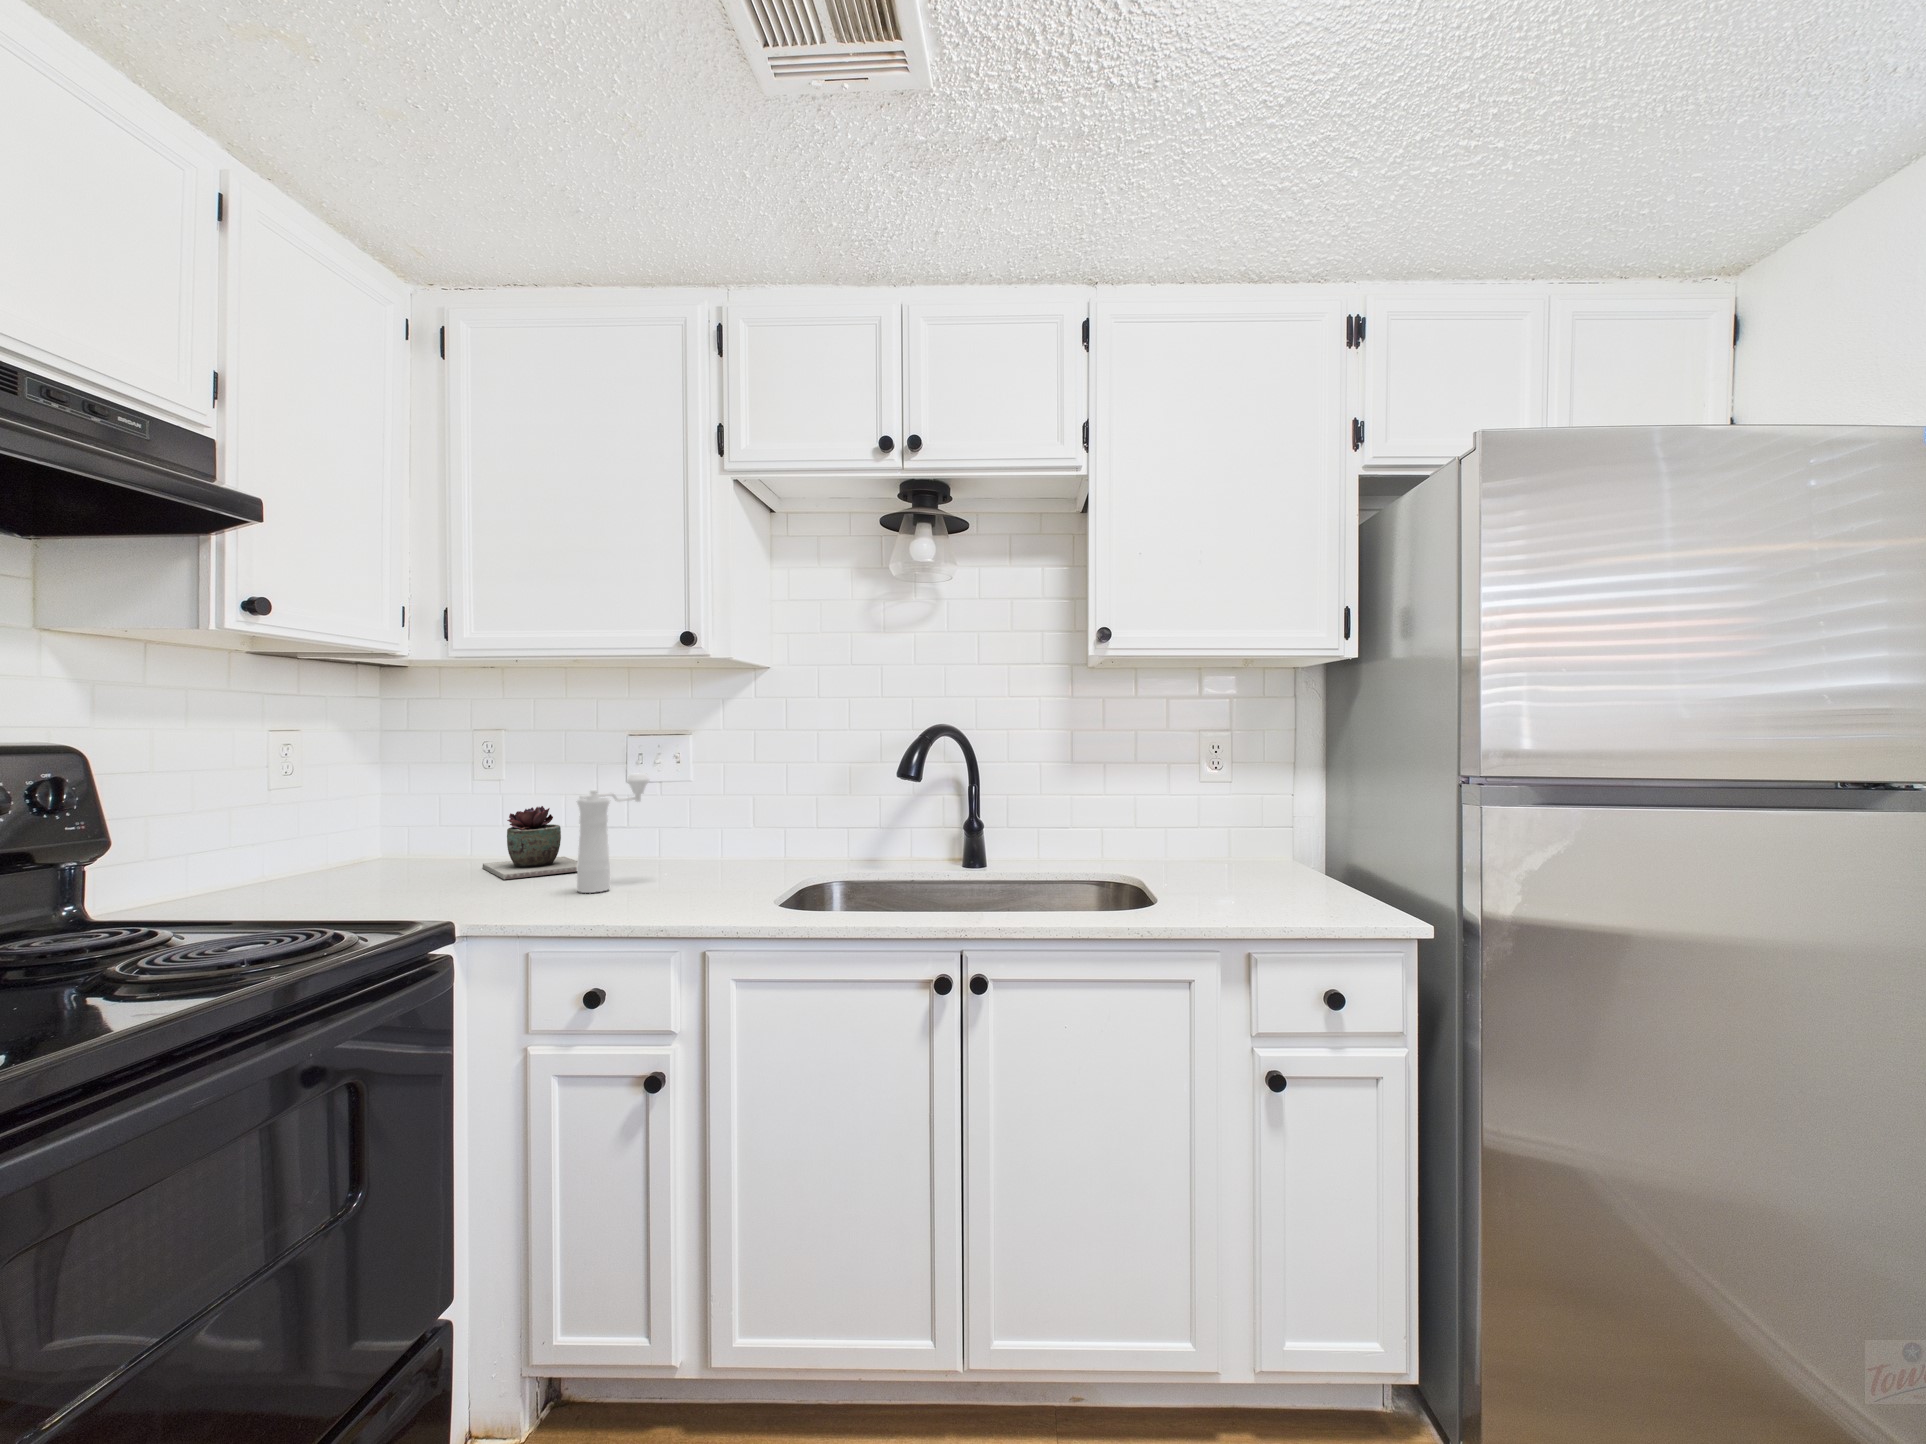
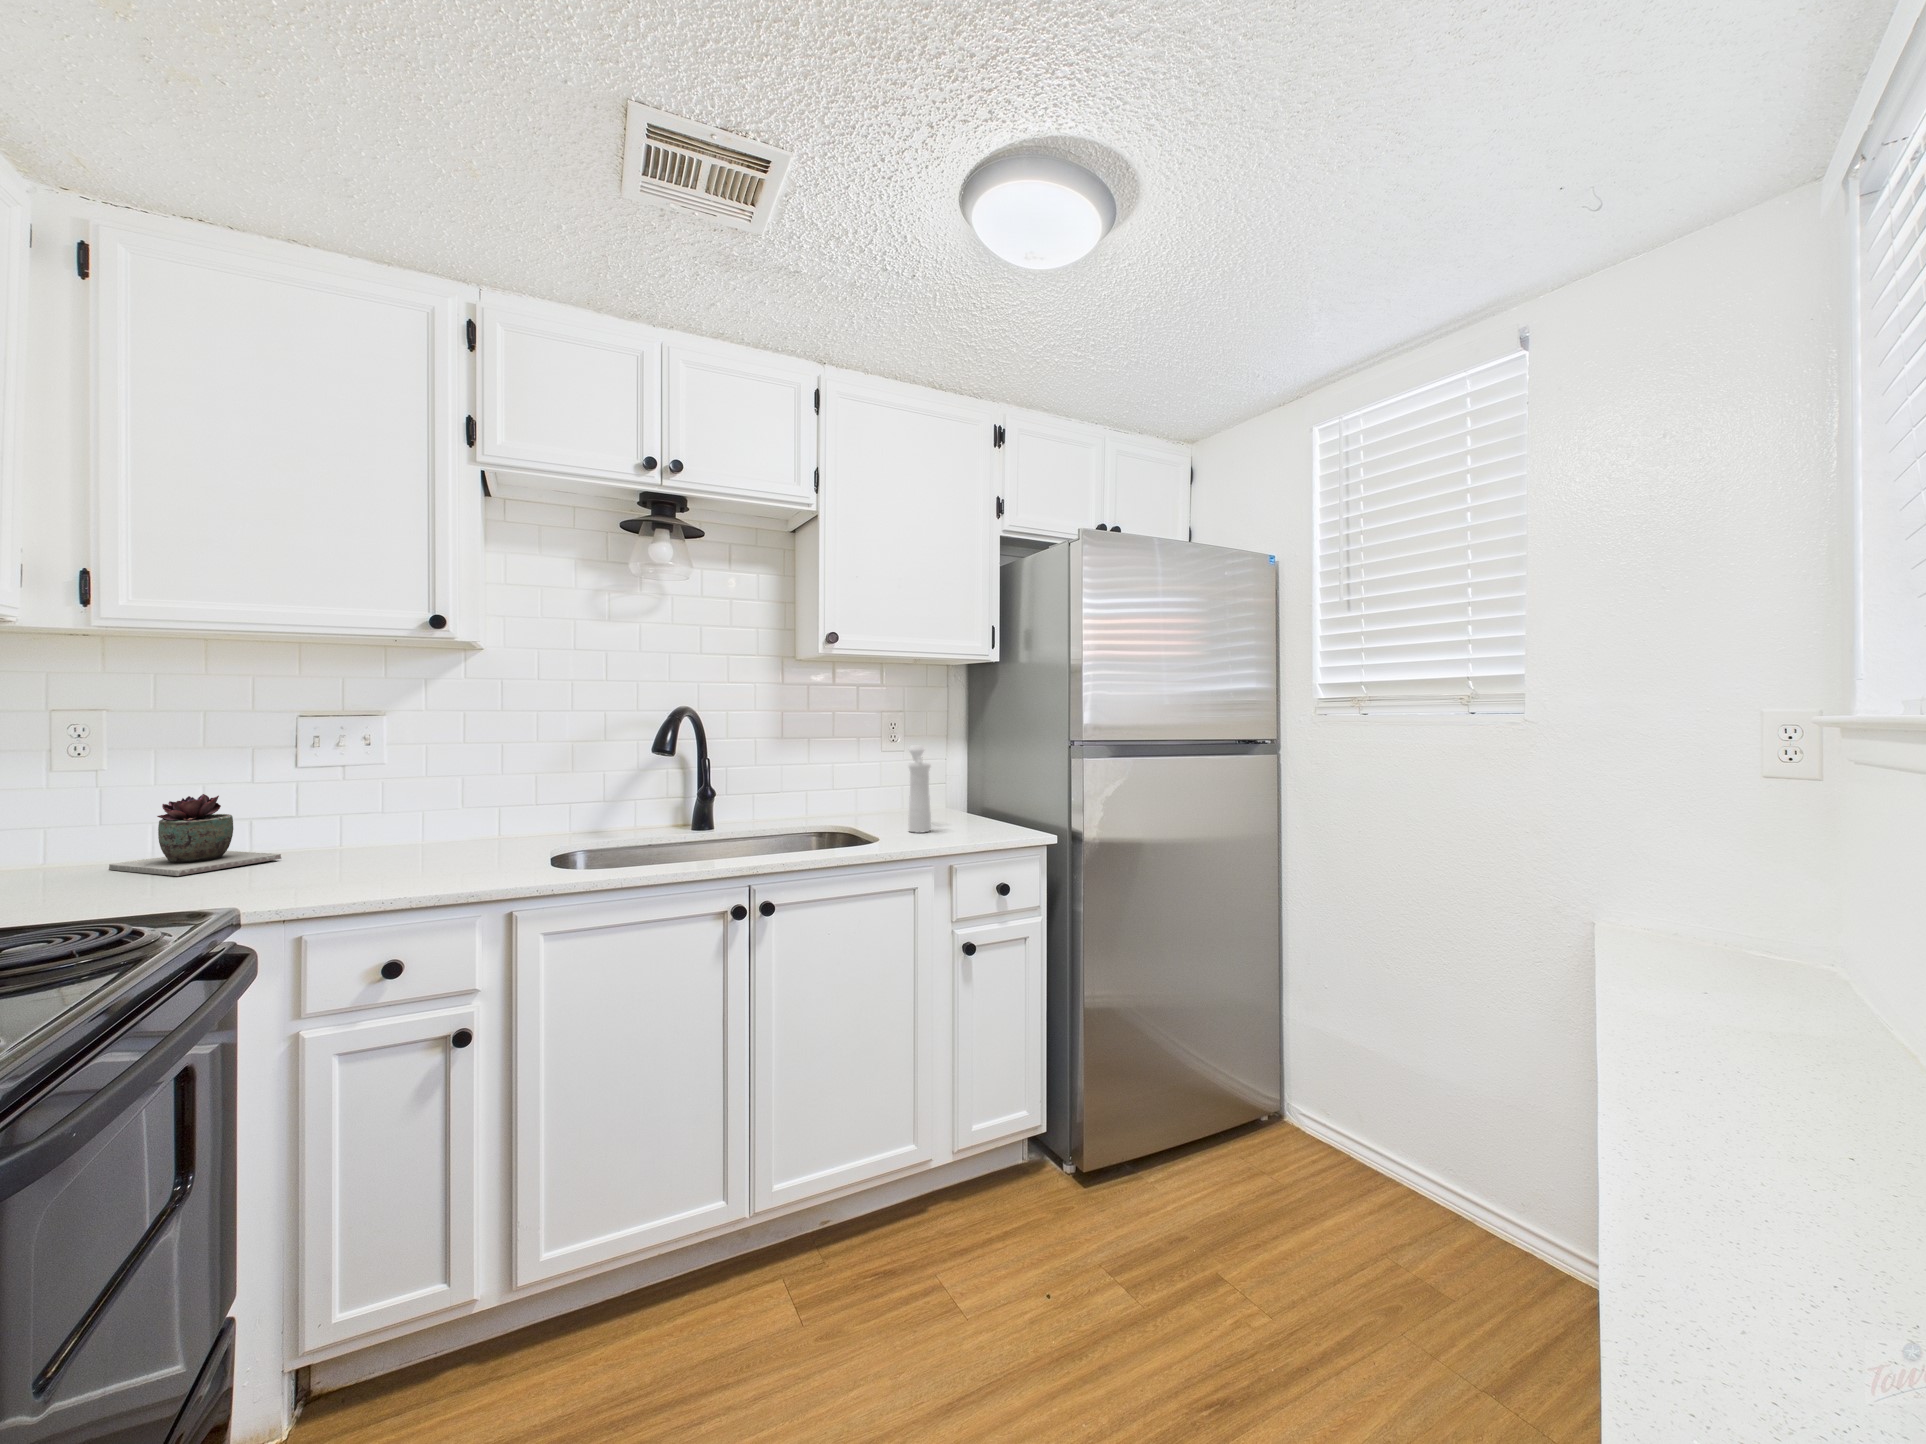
pepper mill: present [577,773,650,893] -> present [908,745,931,833]

